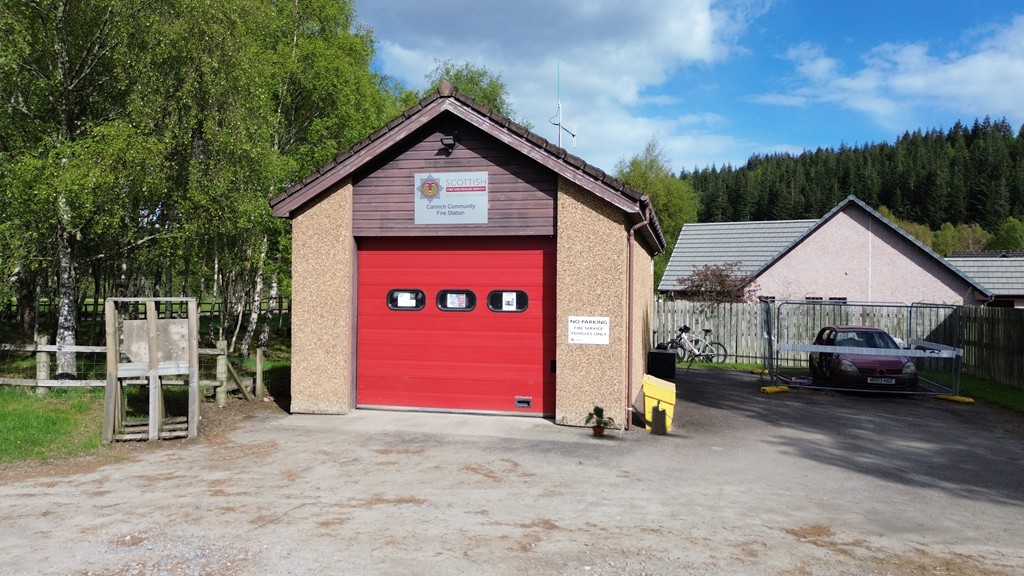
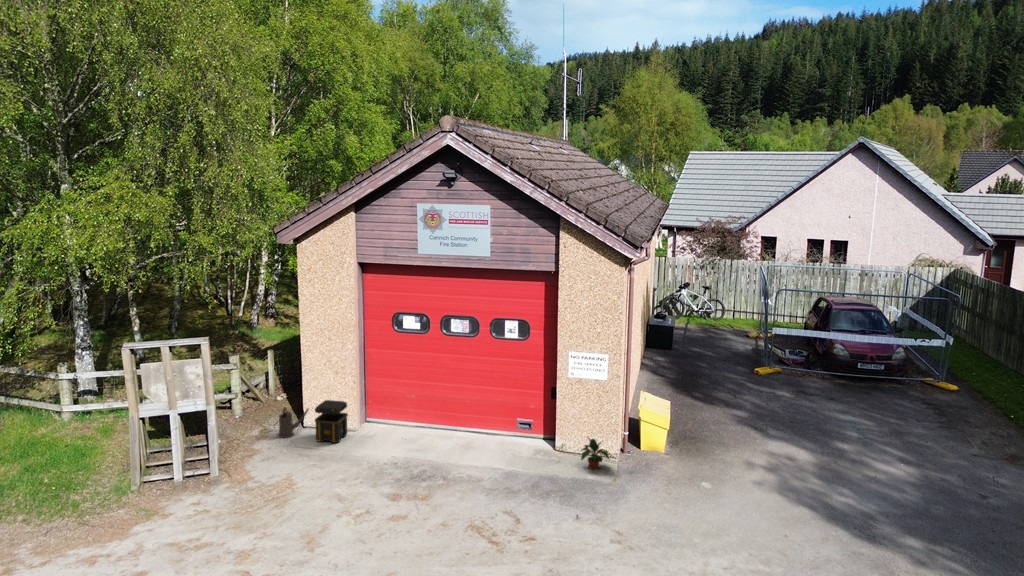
toolbox: none [302,380,338,422] -> present [315,400,348,443]
watering can: present [632,400,667,435] -> present [275,408,309,438]

